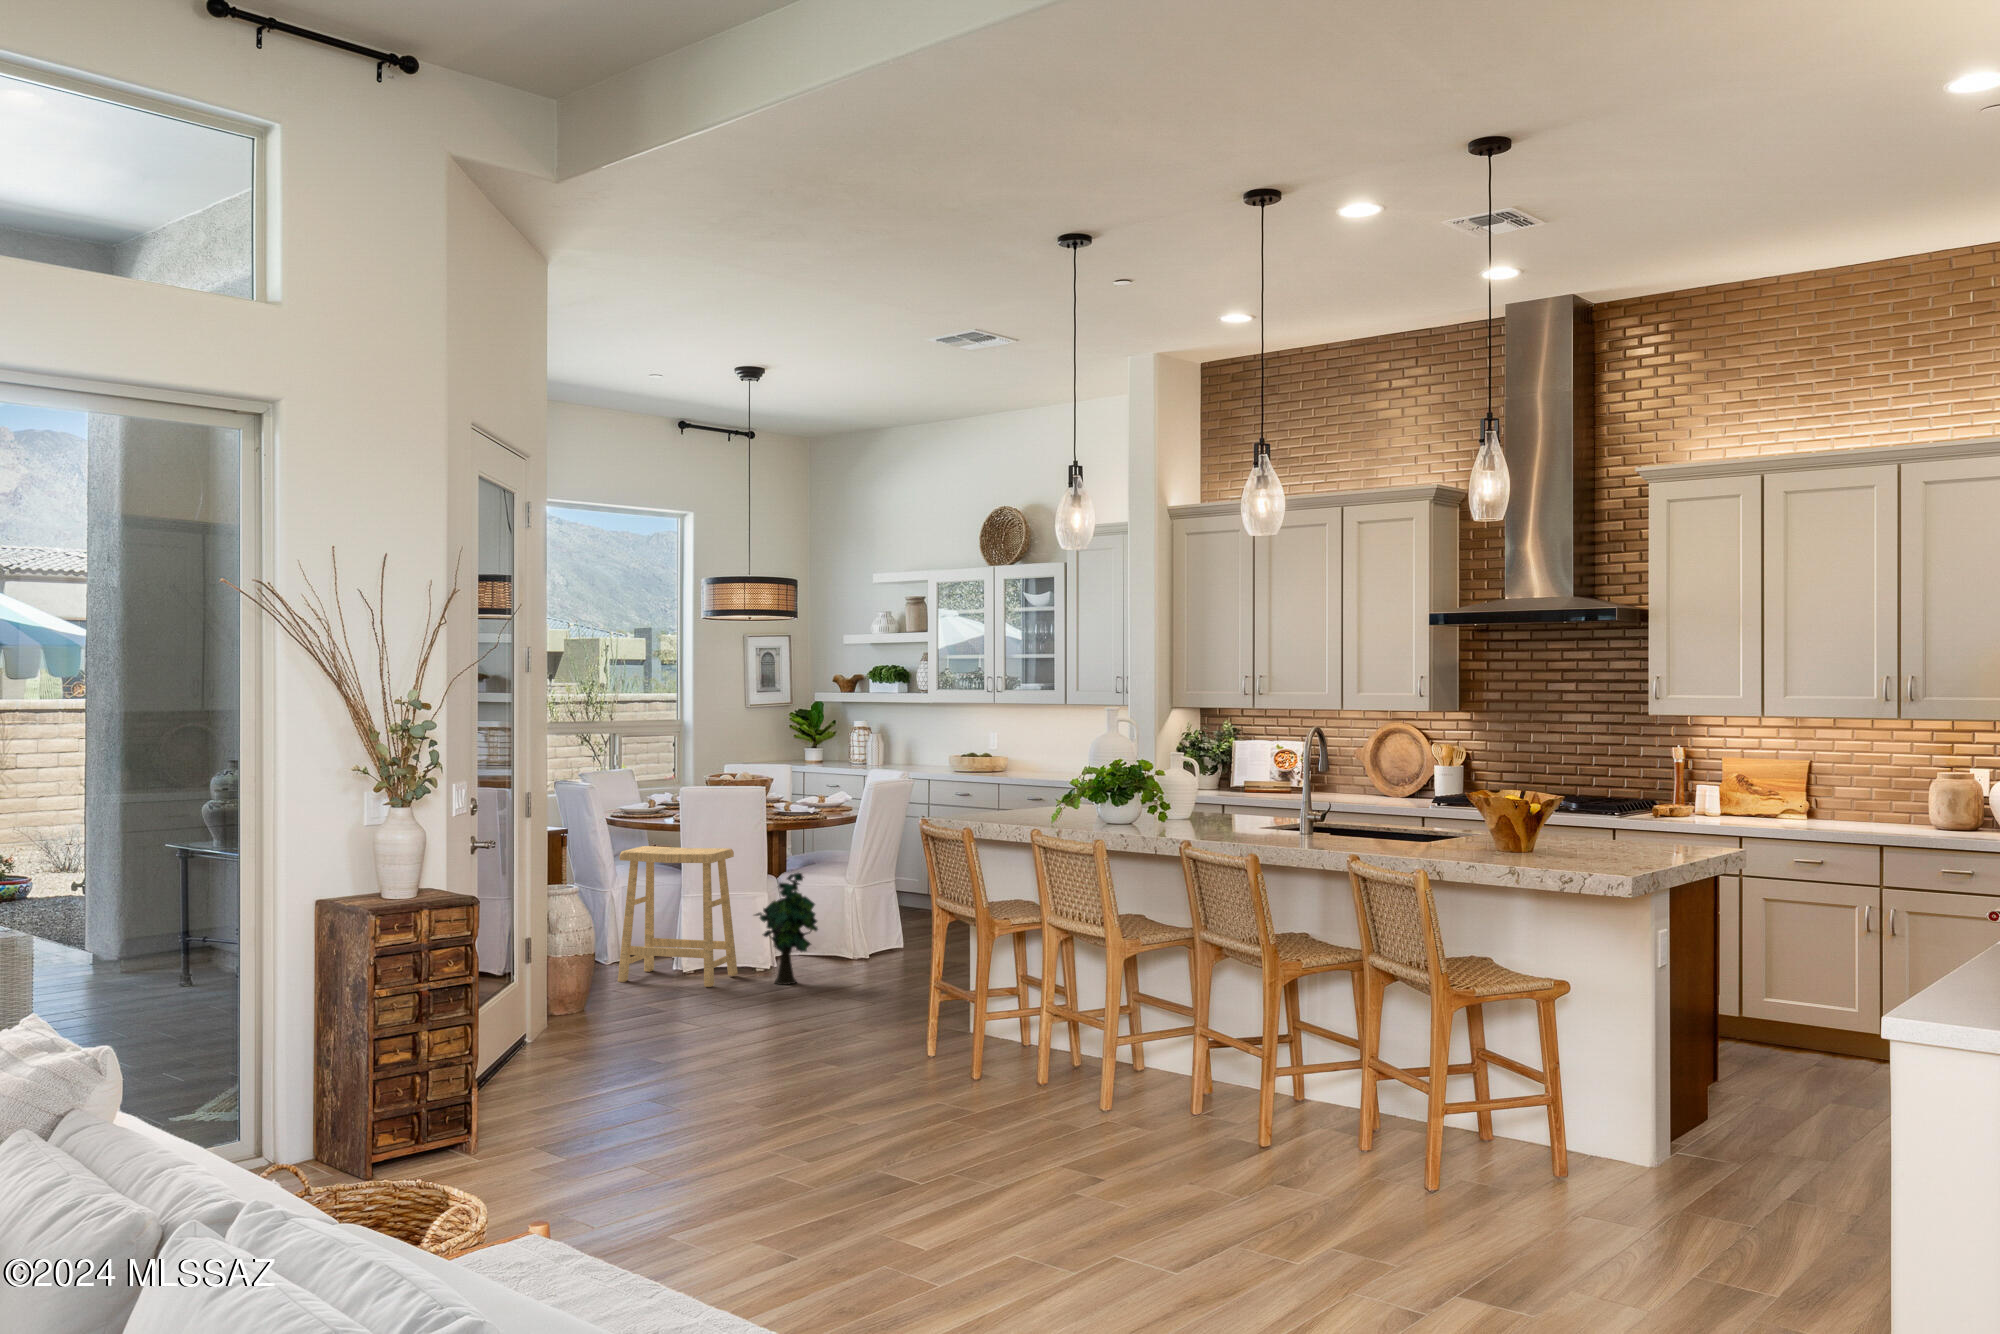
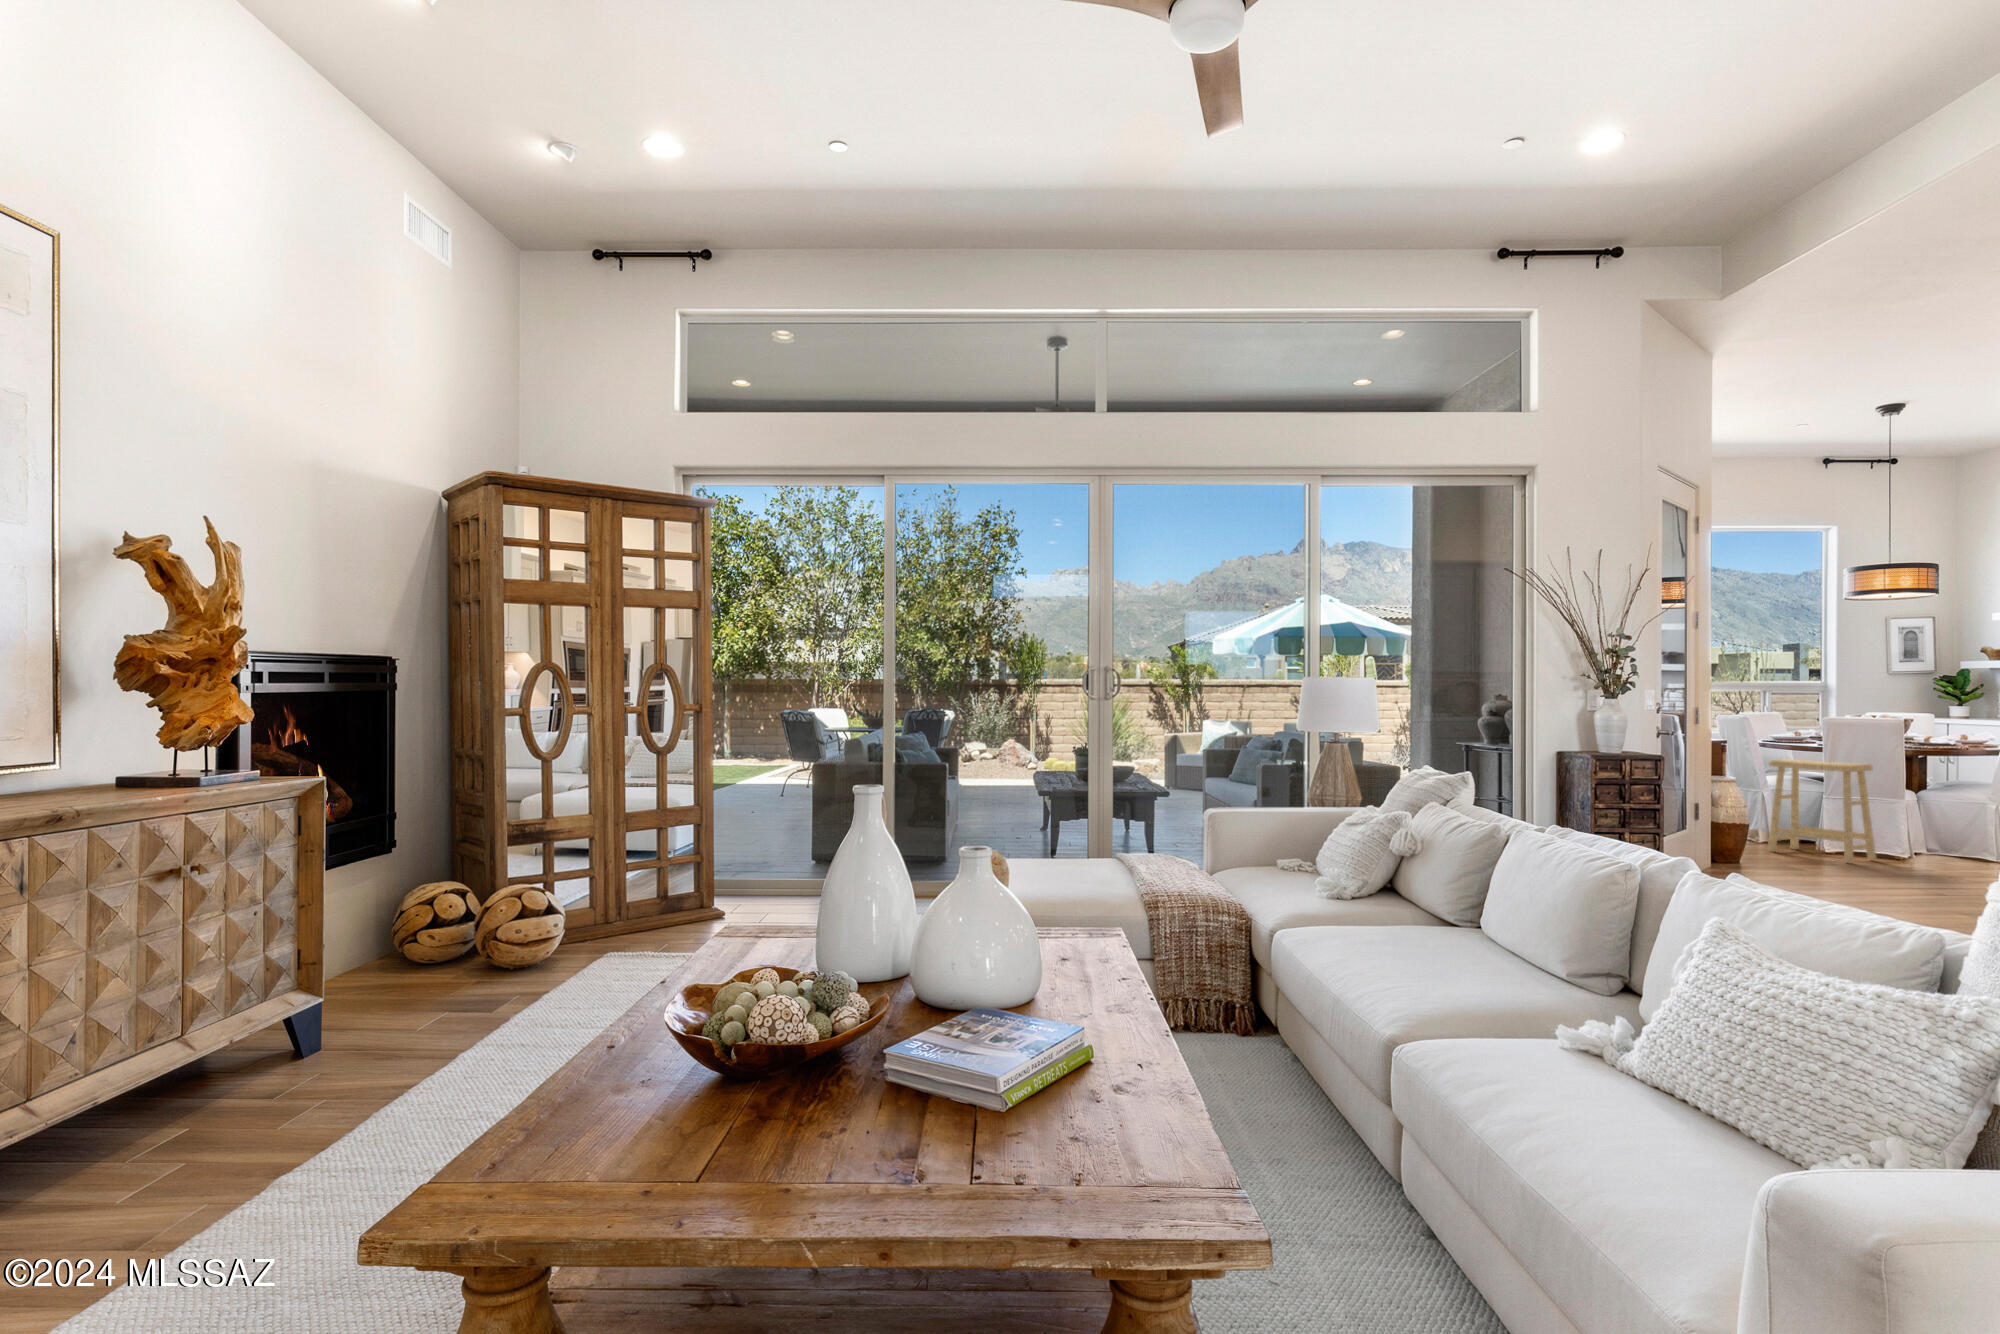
decorative plant: present [755,873,818,985] -> none [1890,785,1959,871]

